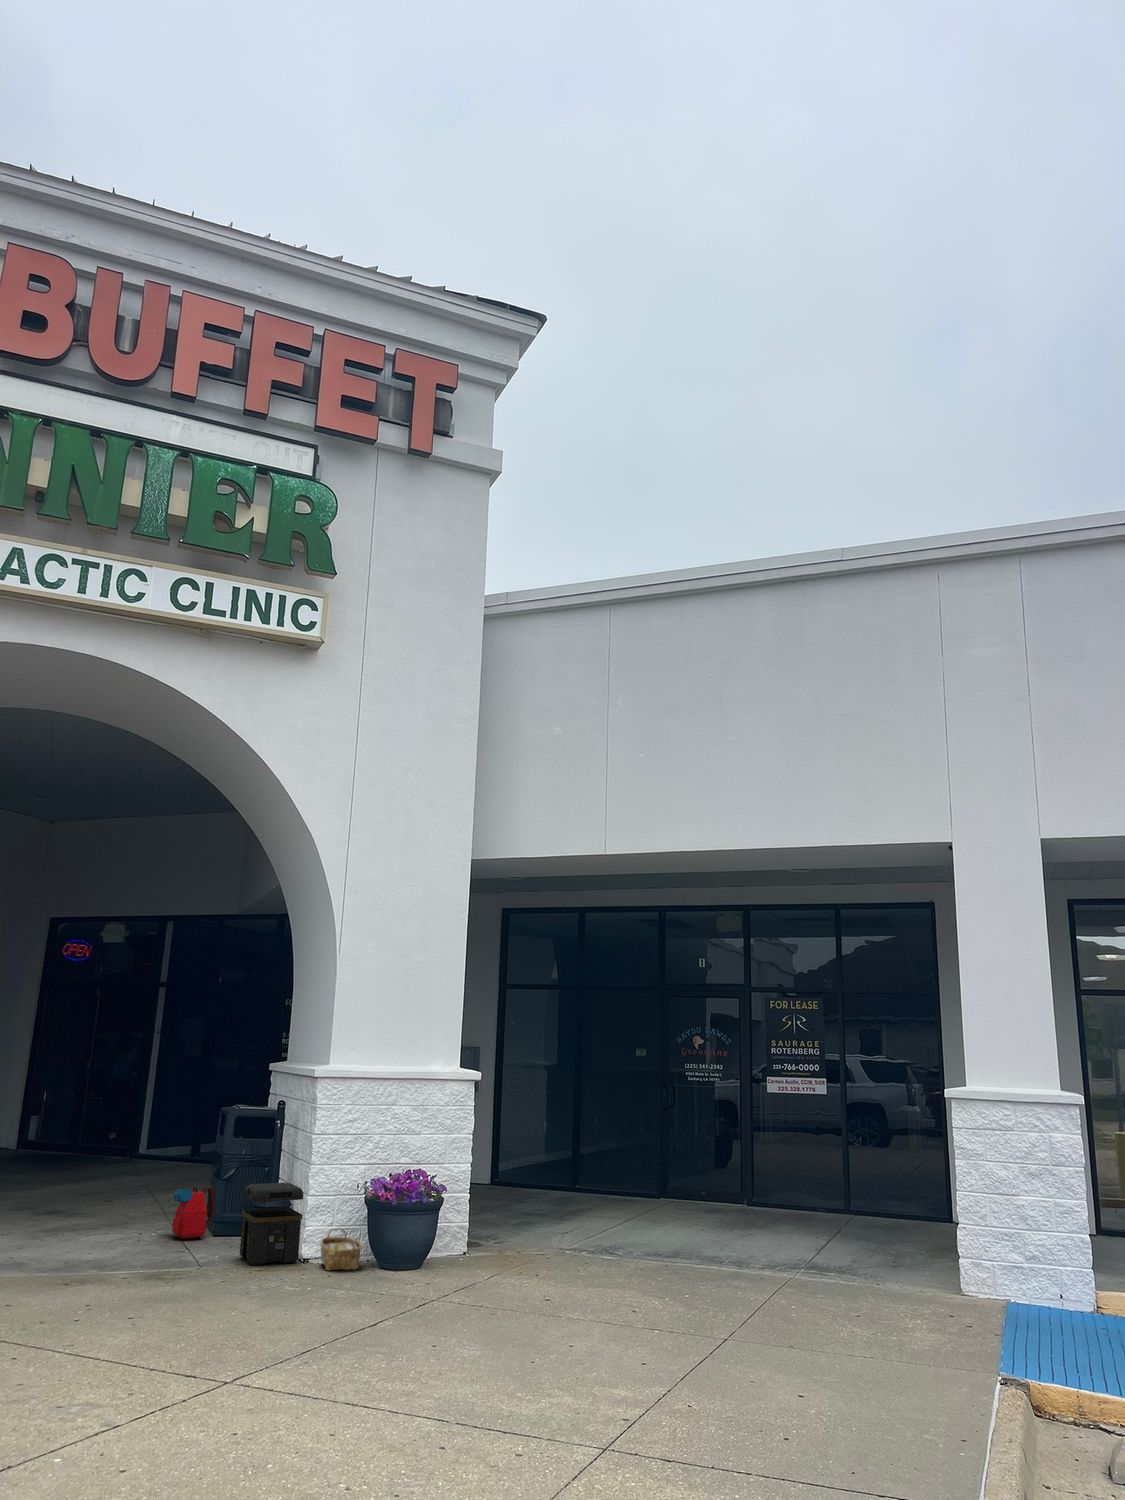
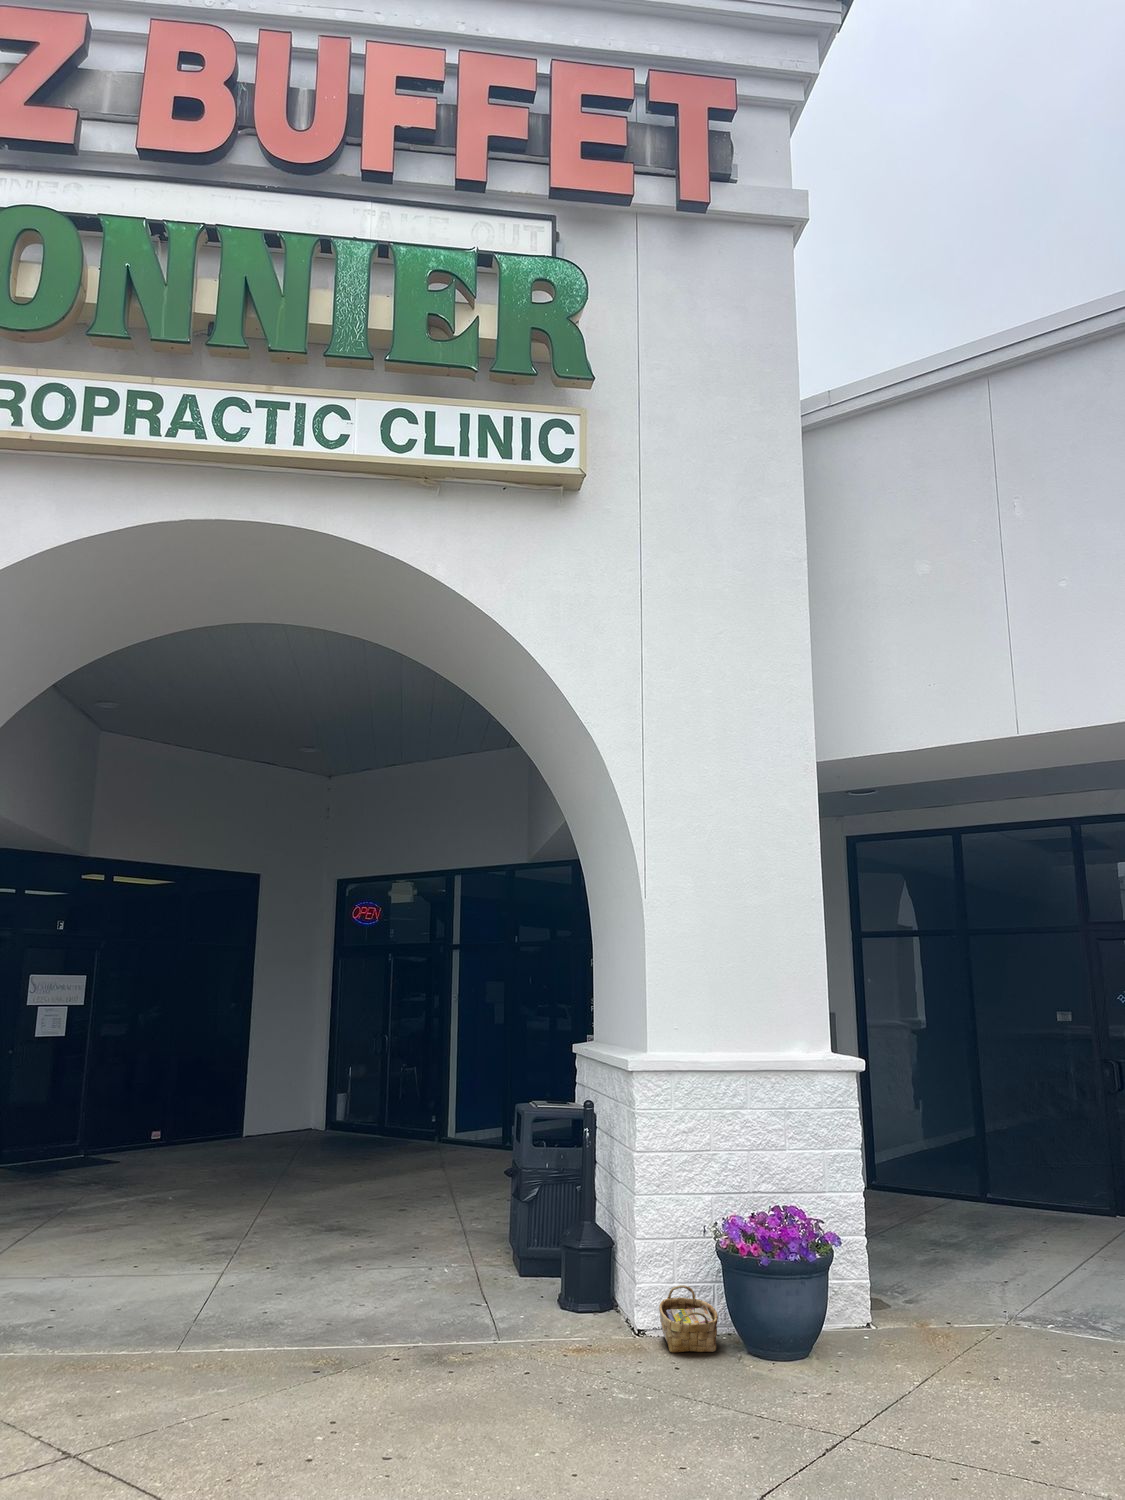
toolbox: present [240,1183,304,1265] -> none [551,1216,631,1337]
backpack: present [172,1186,216,1239] -> none [471,1207,523,1278]

